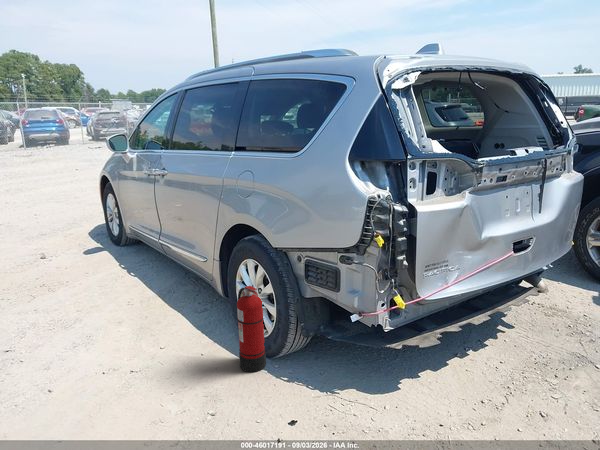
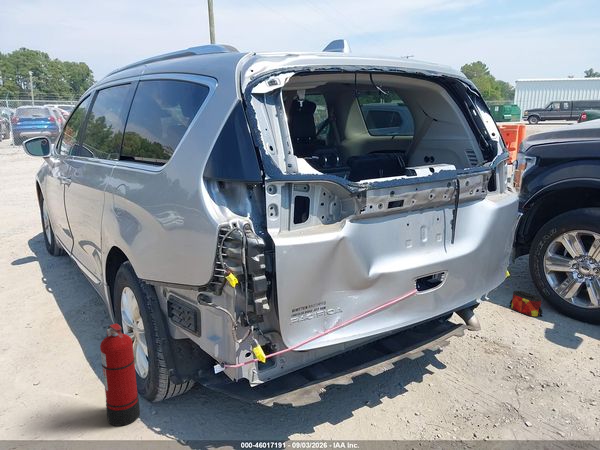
bag: none [558,263,590,285] -> present [510,291,543,317]

